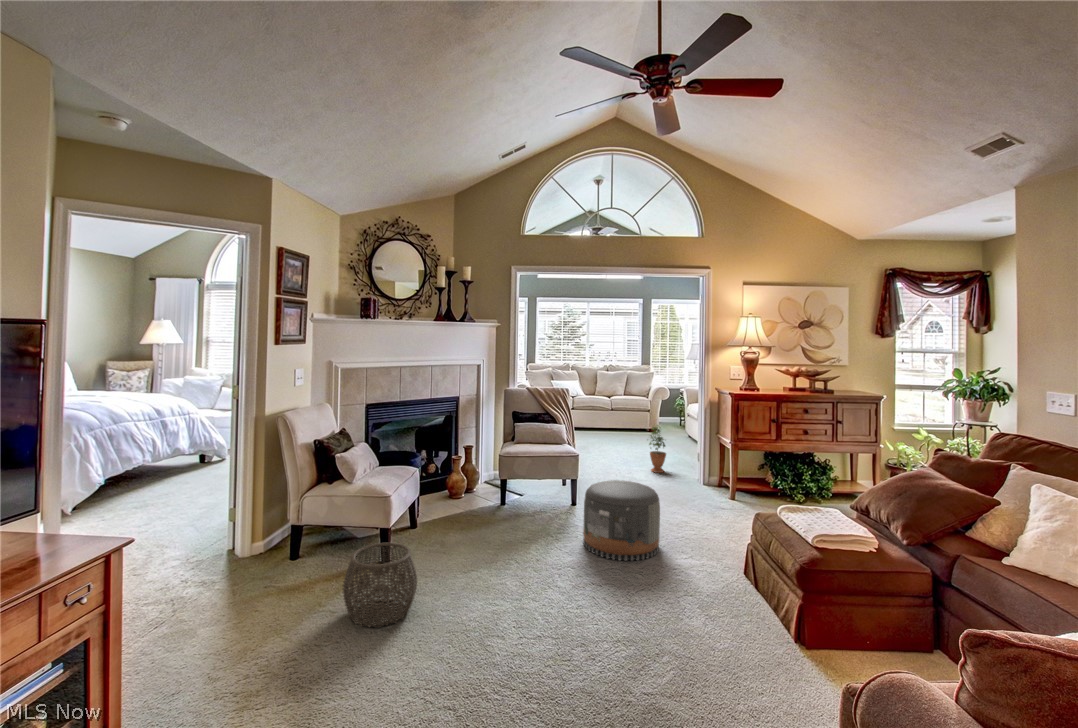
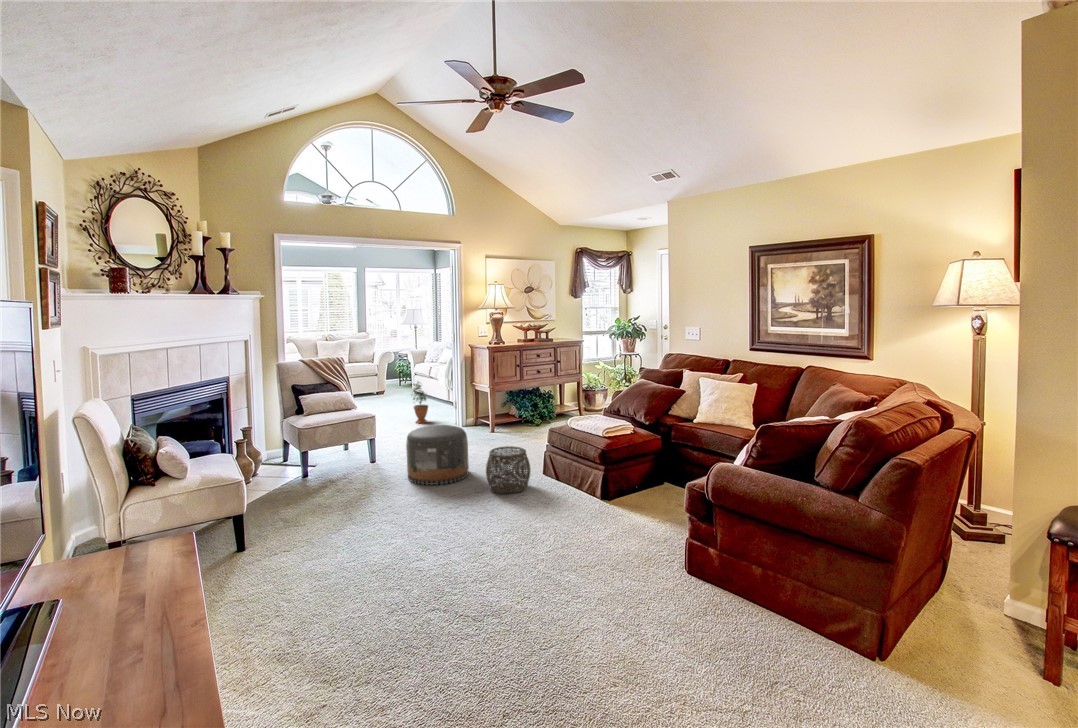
woven basket: present [343,543,417,627] -> present [486,446,531,494]

